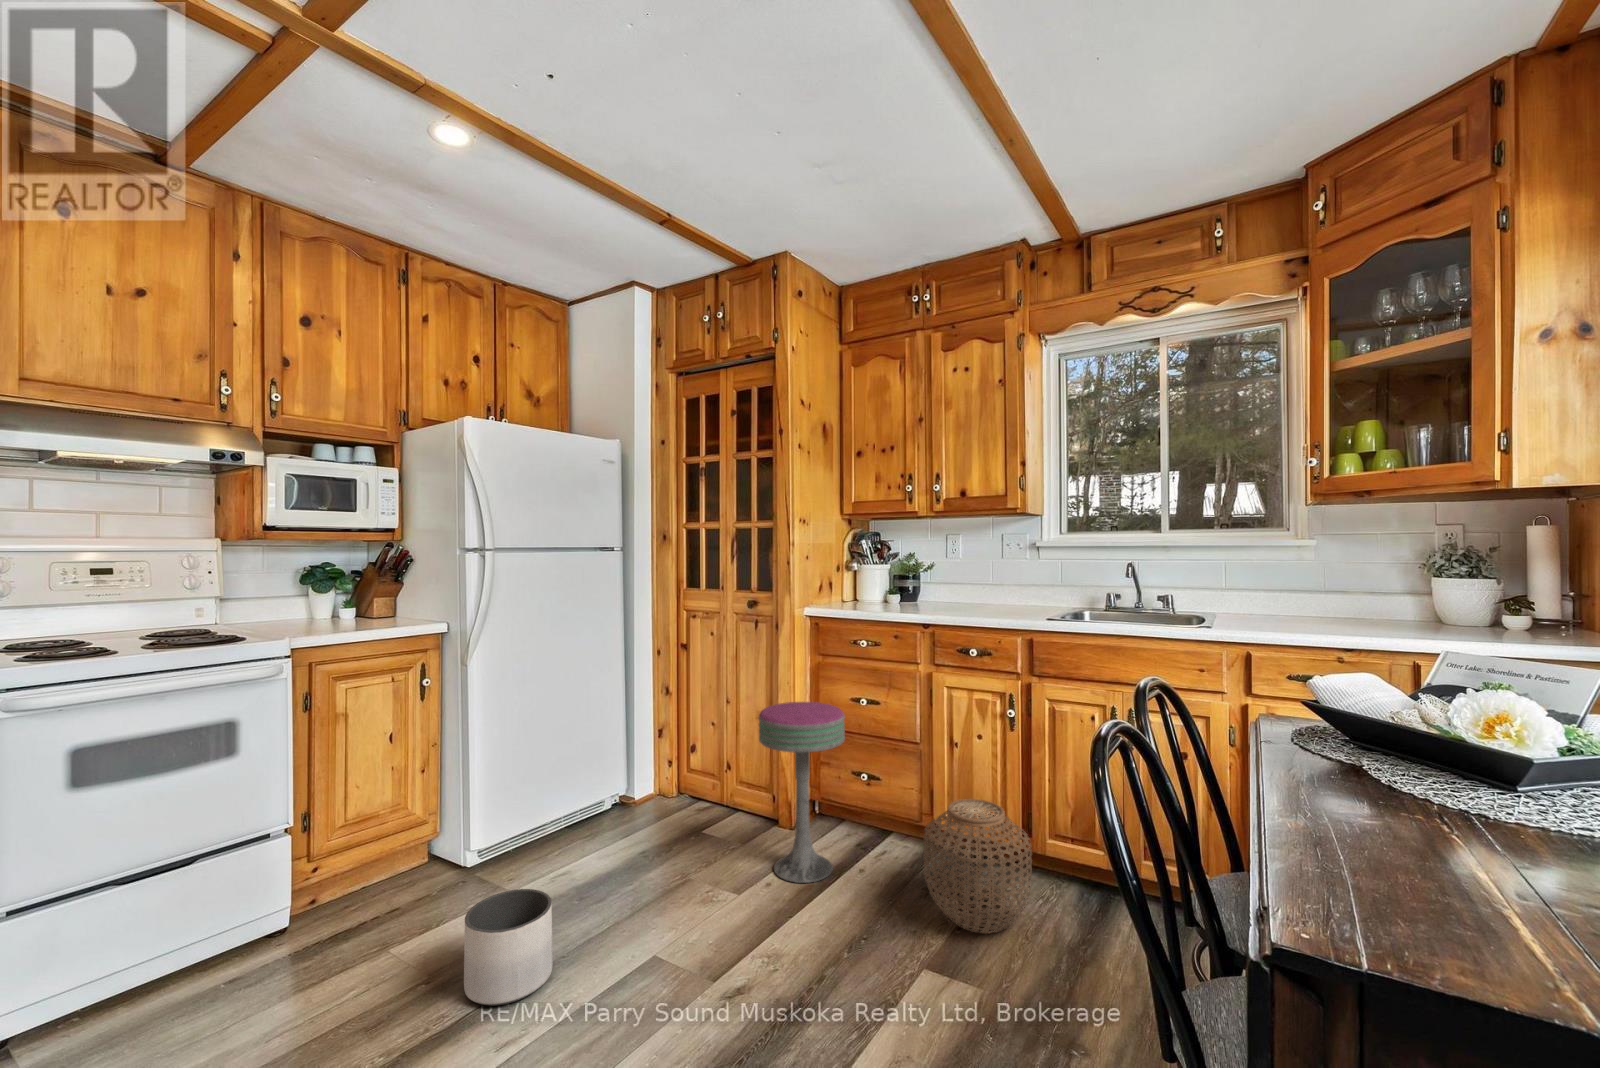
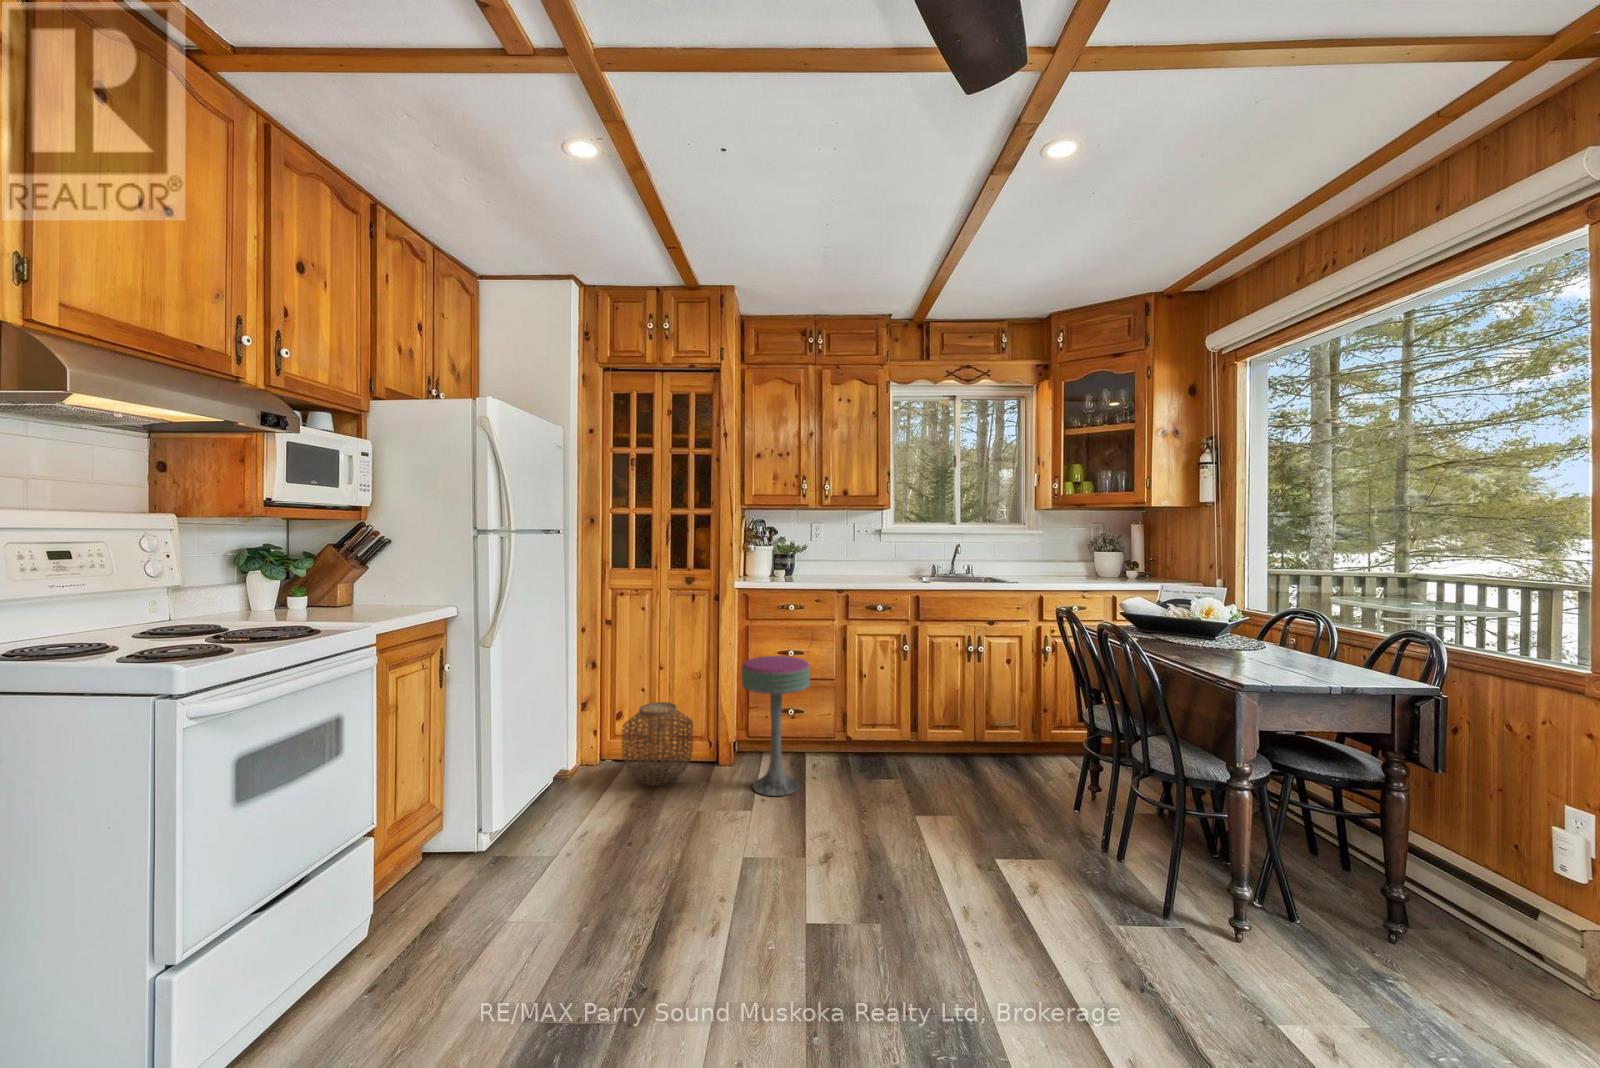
woven basket: present [923,799,1032,933] -> present [622,702,693,786]
planter: present [464,889,553,1005] -> none [620,836,693,937]

